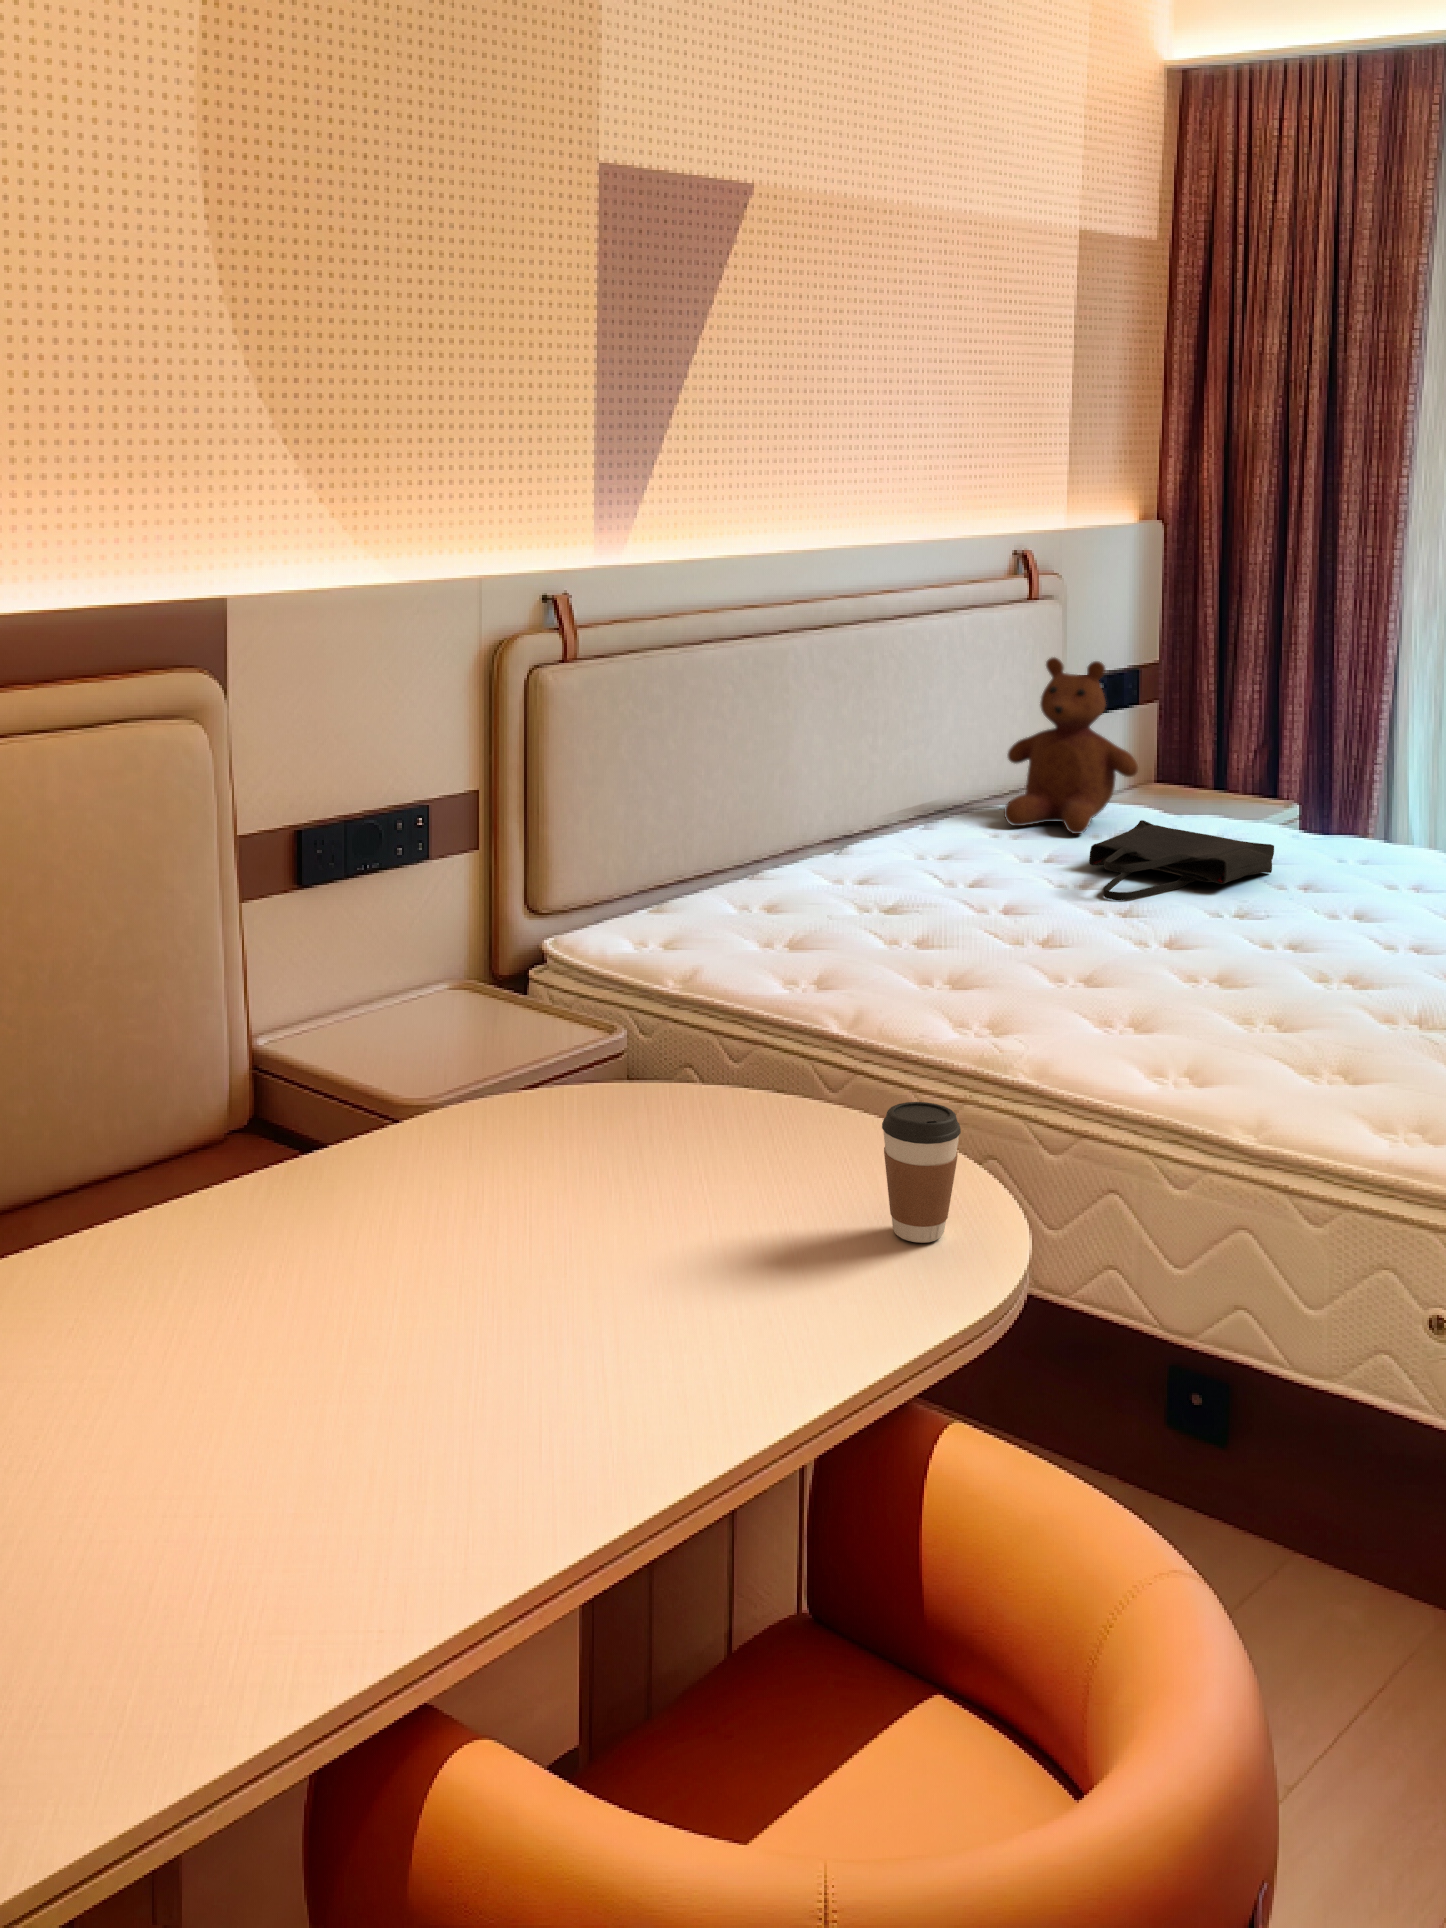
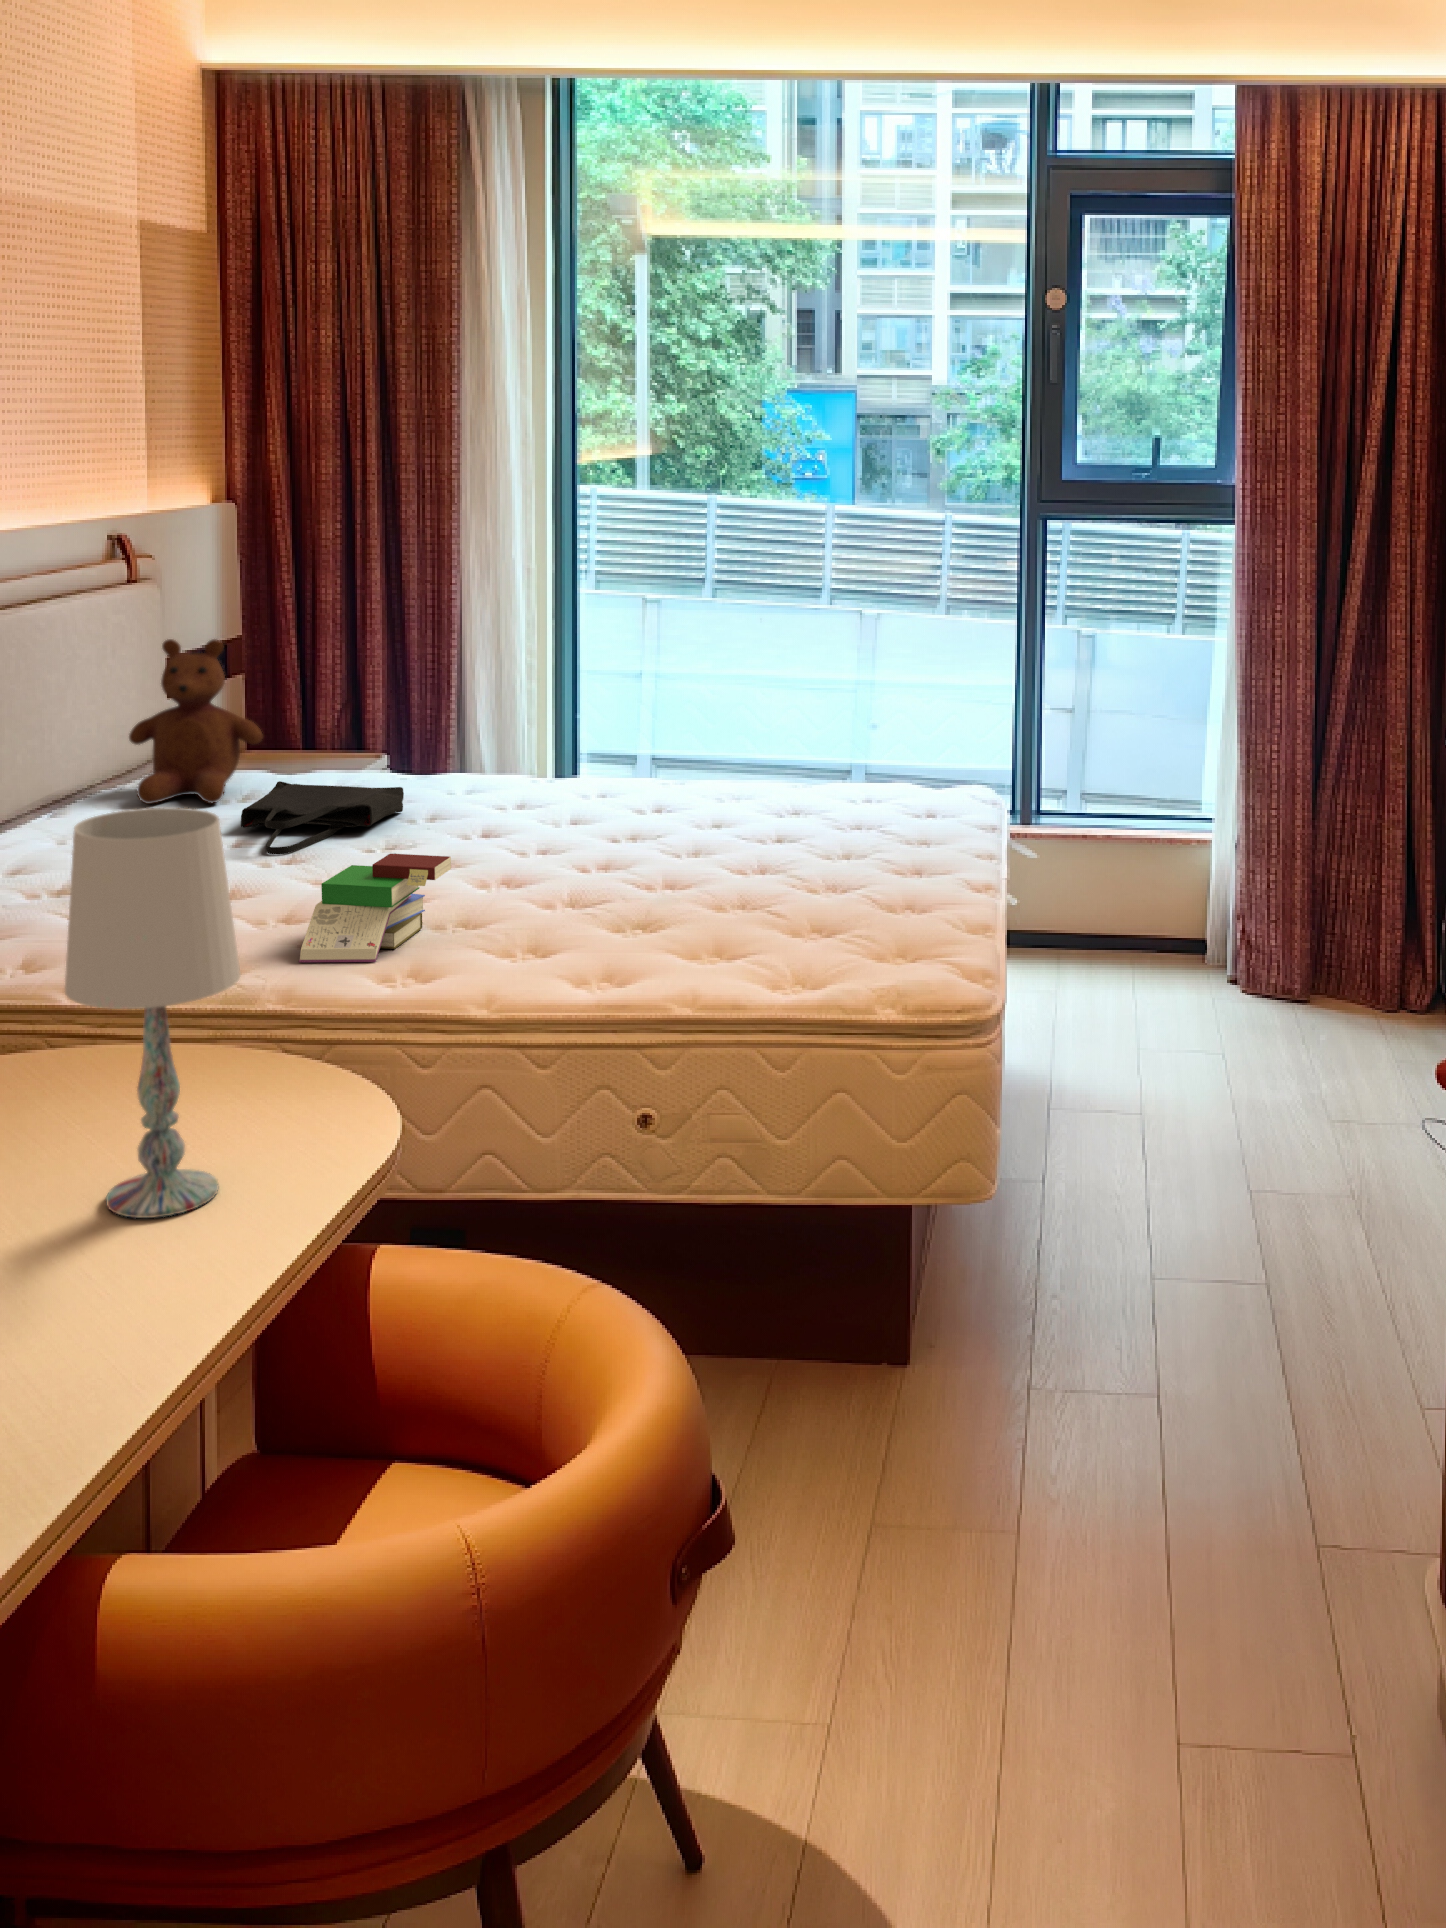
table lamp: none [630,828,823,1319] -> present [65,808,241,1218]
book: none [1072,921,1267,1046] -> present [299,854,451,962]
coffee cup: present [882,1102,961,1243] -> none [263,1012,331,1125]

